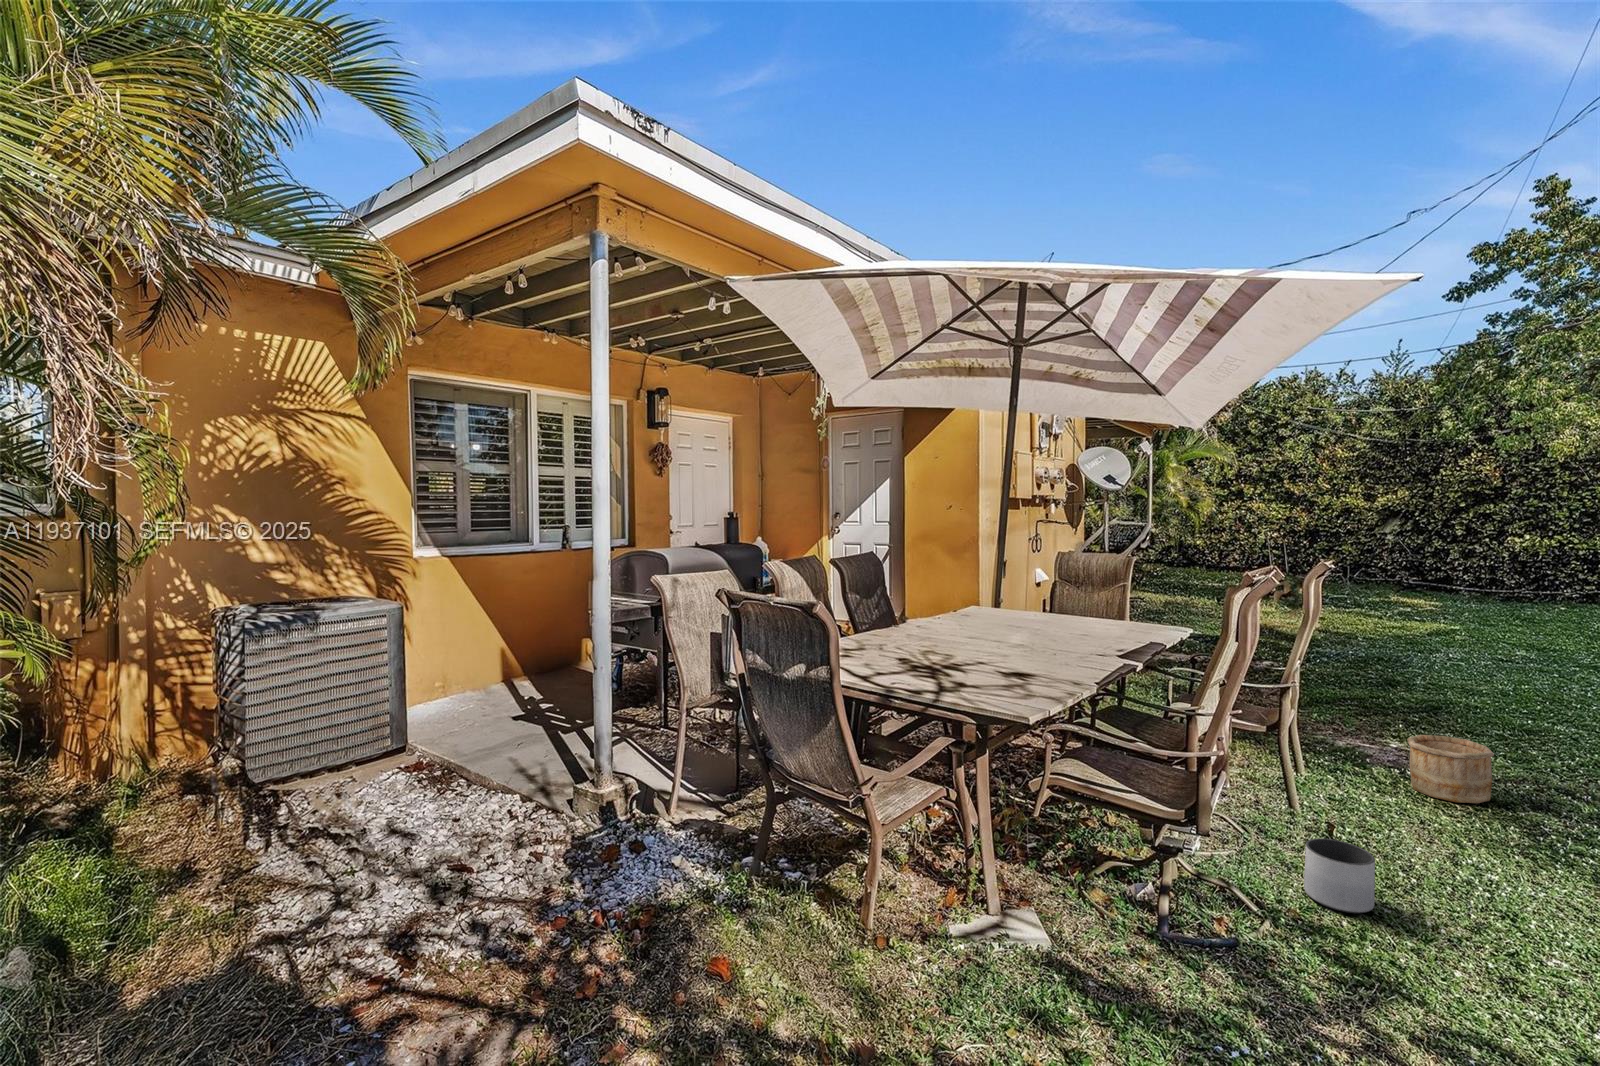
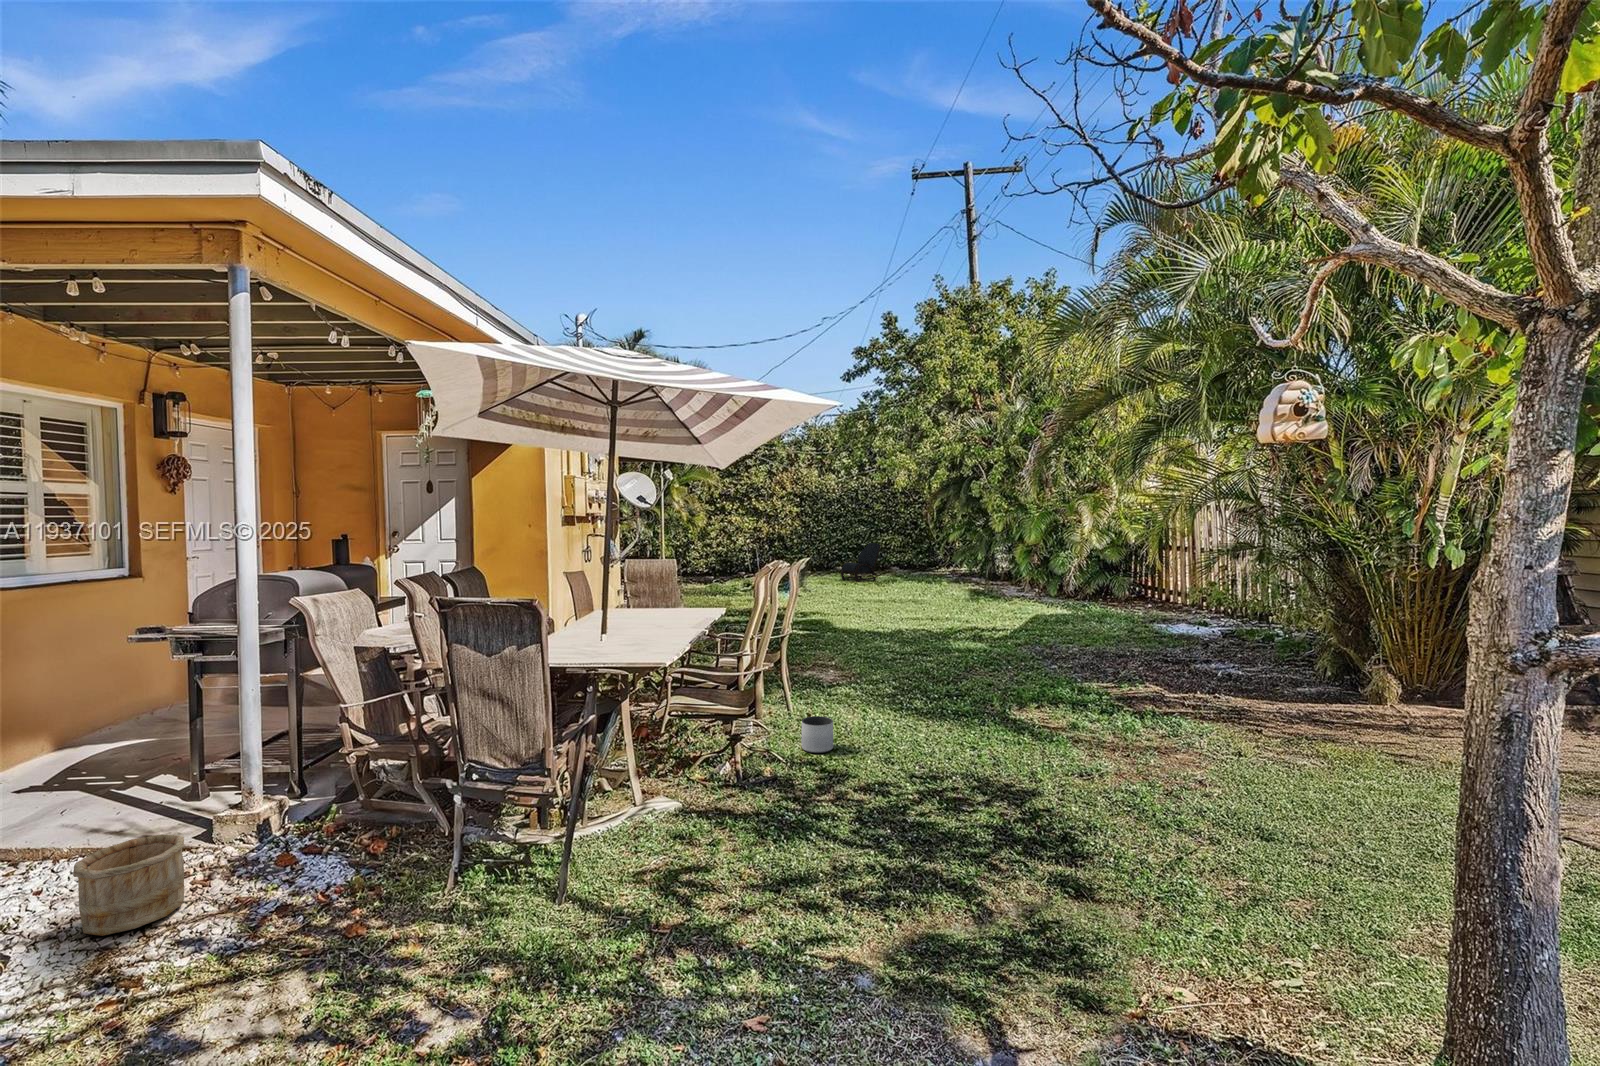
lounge chair: none [1438,544,1523,603] -> present [841,543,881,582]
wooden bucket: present [1407,735,1494,803] -> present [73,834,184,936]

